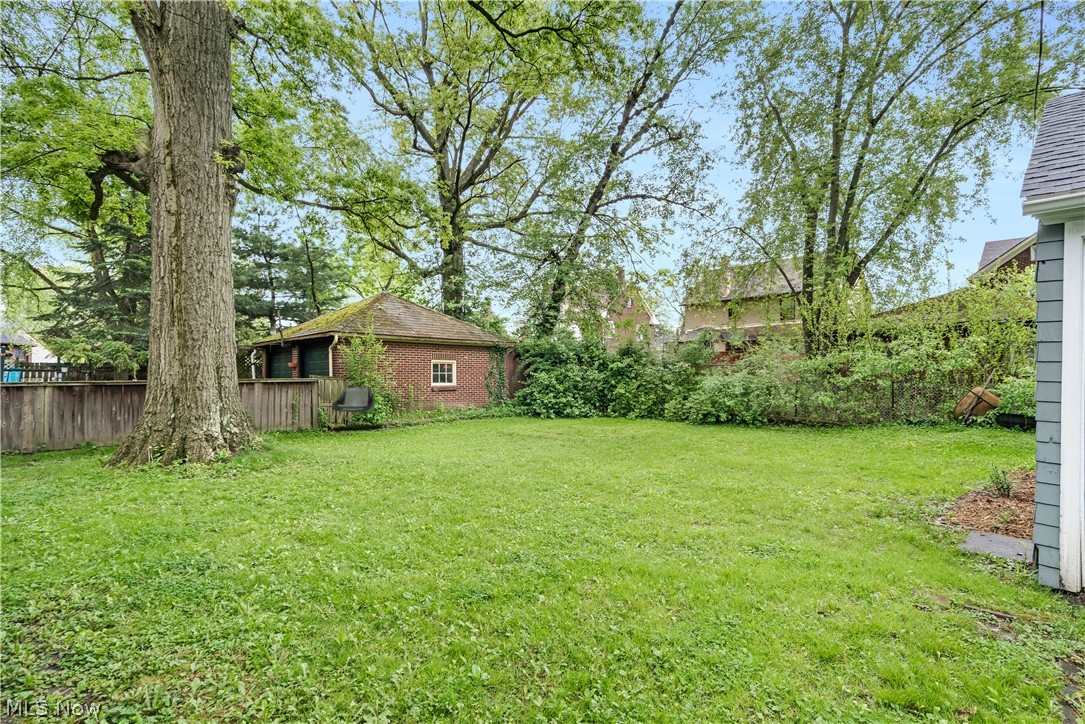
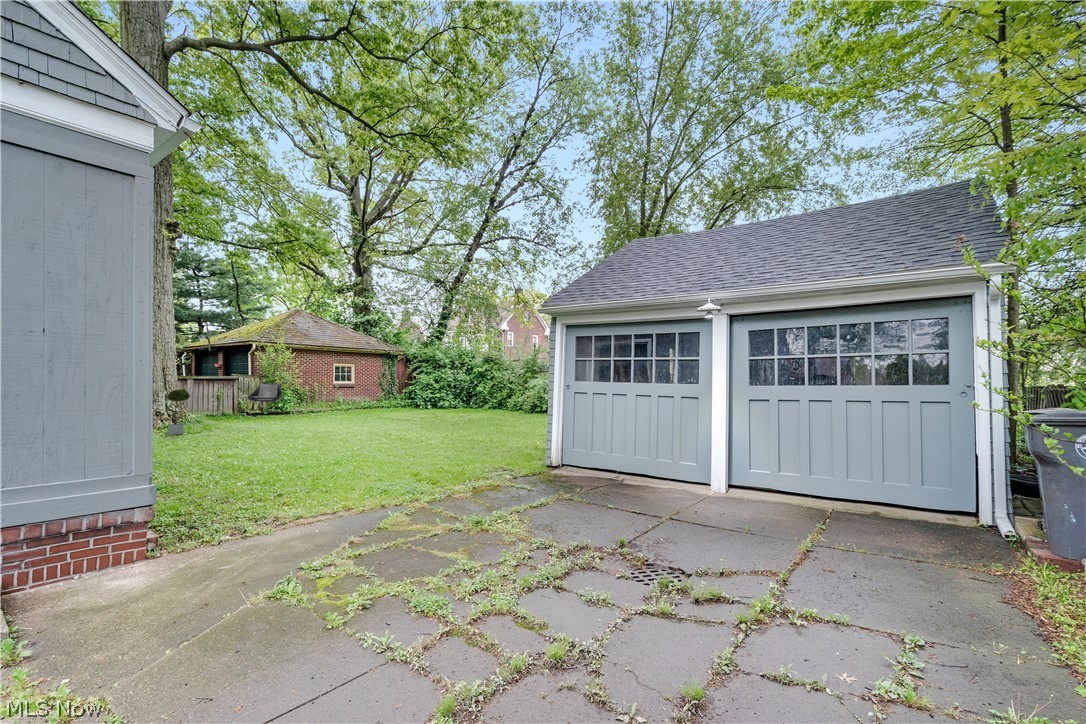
potted tree: none [219,398,255,474] -> present [166,389,190,435]

